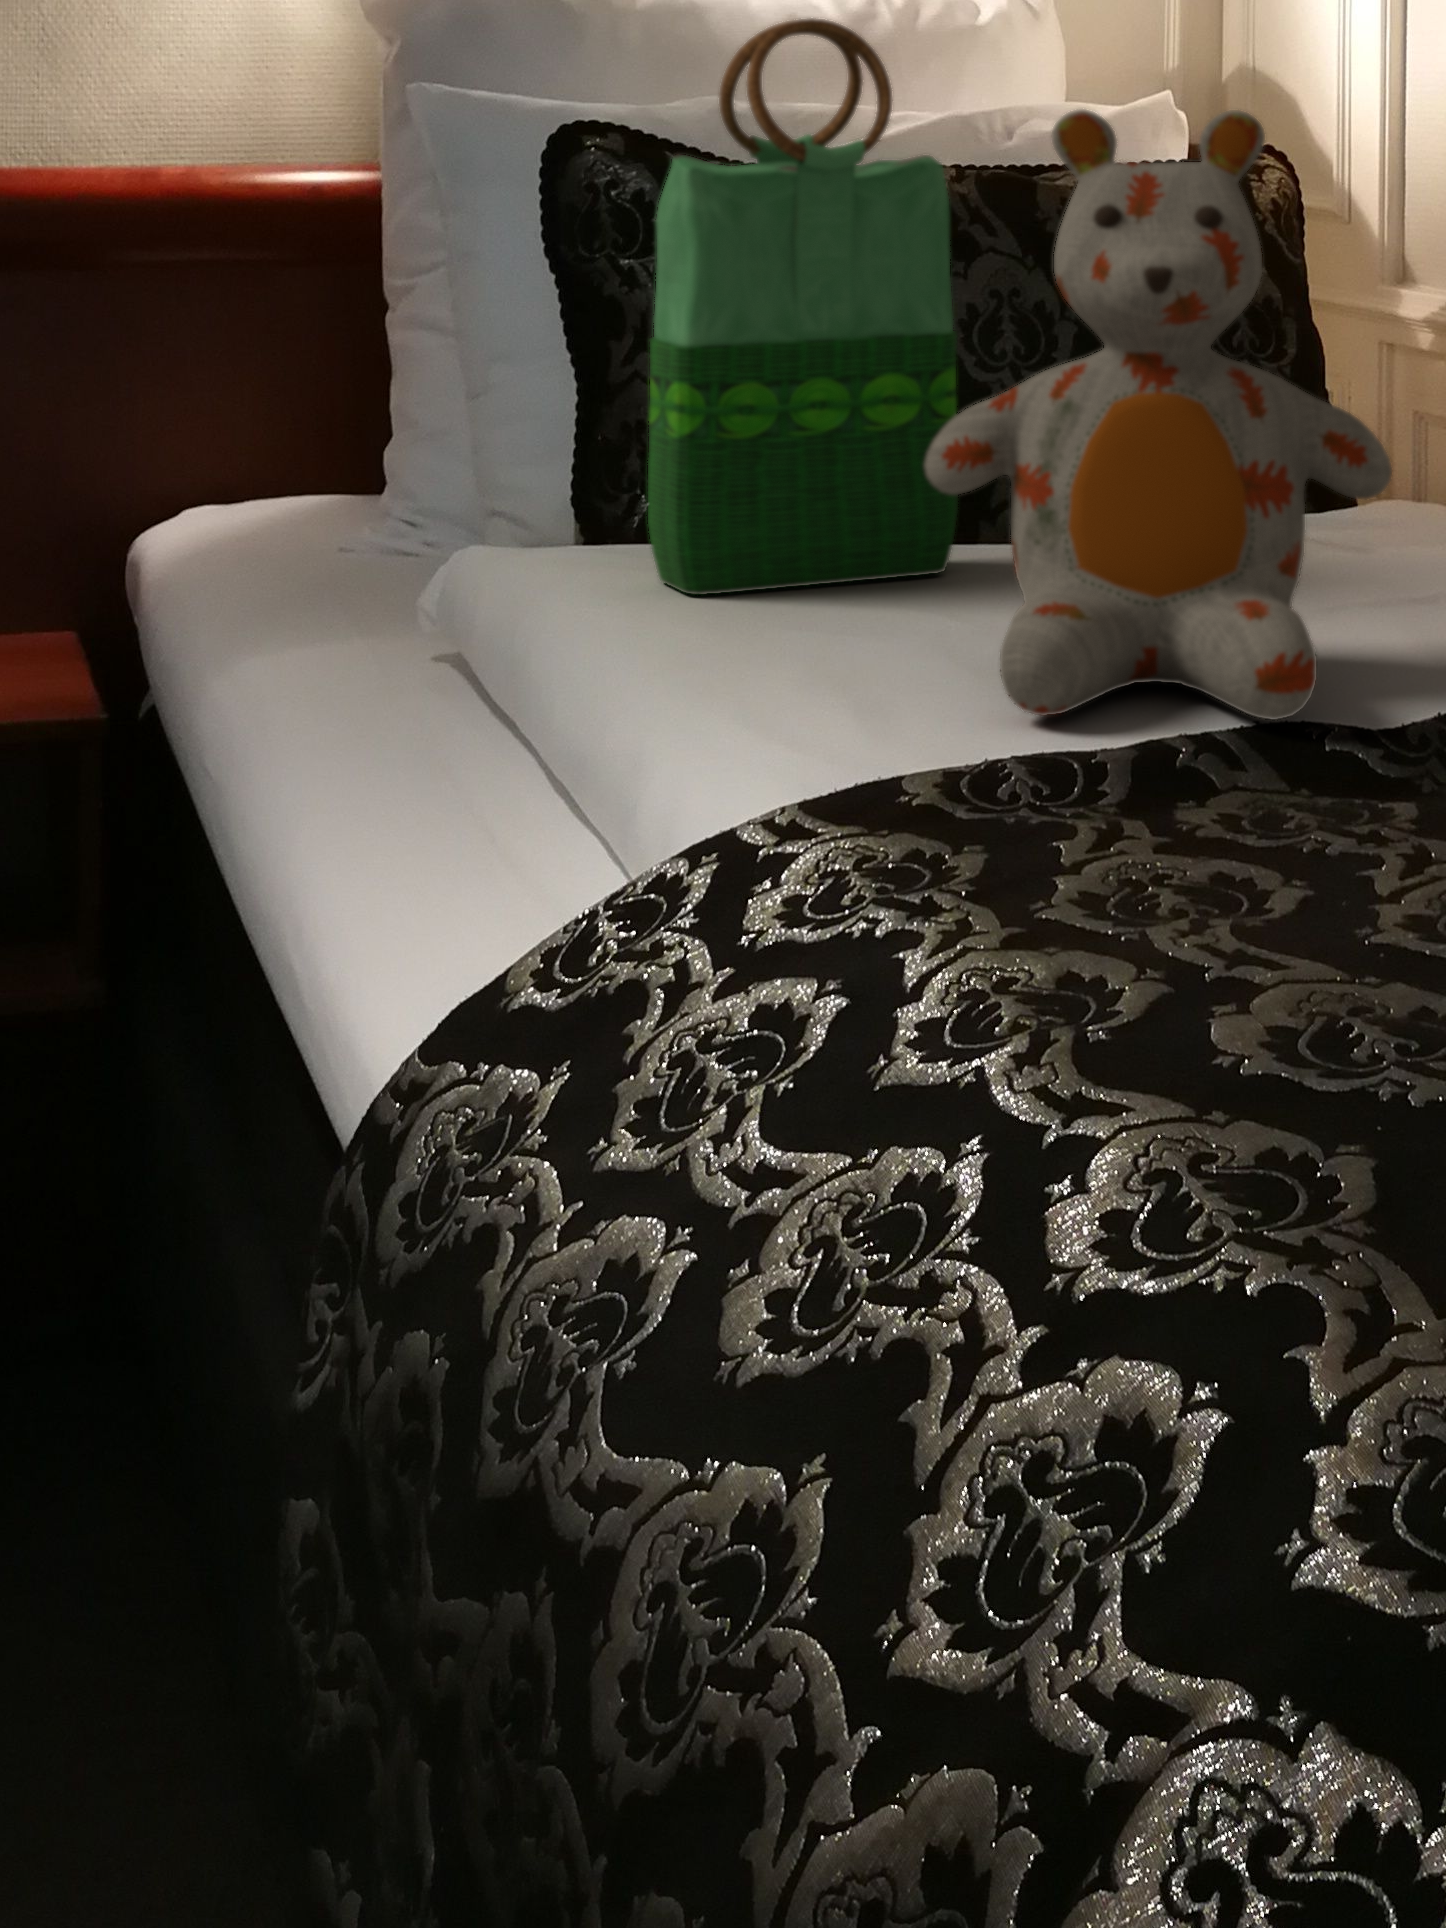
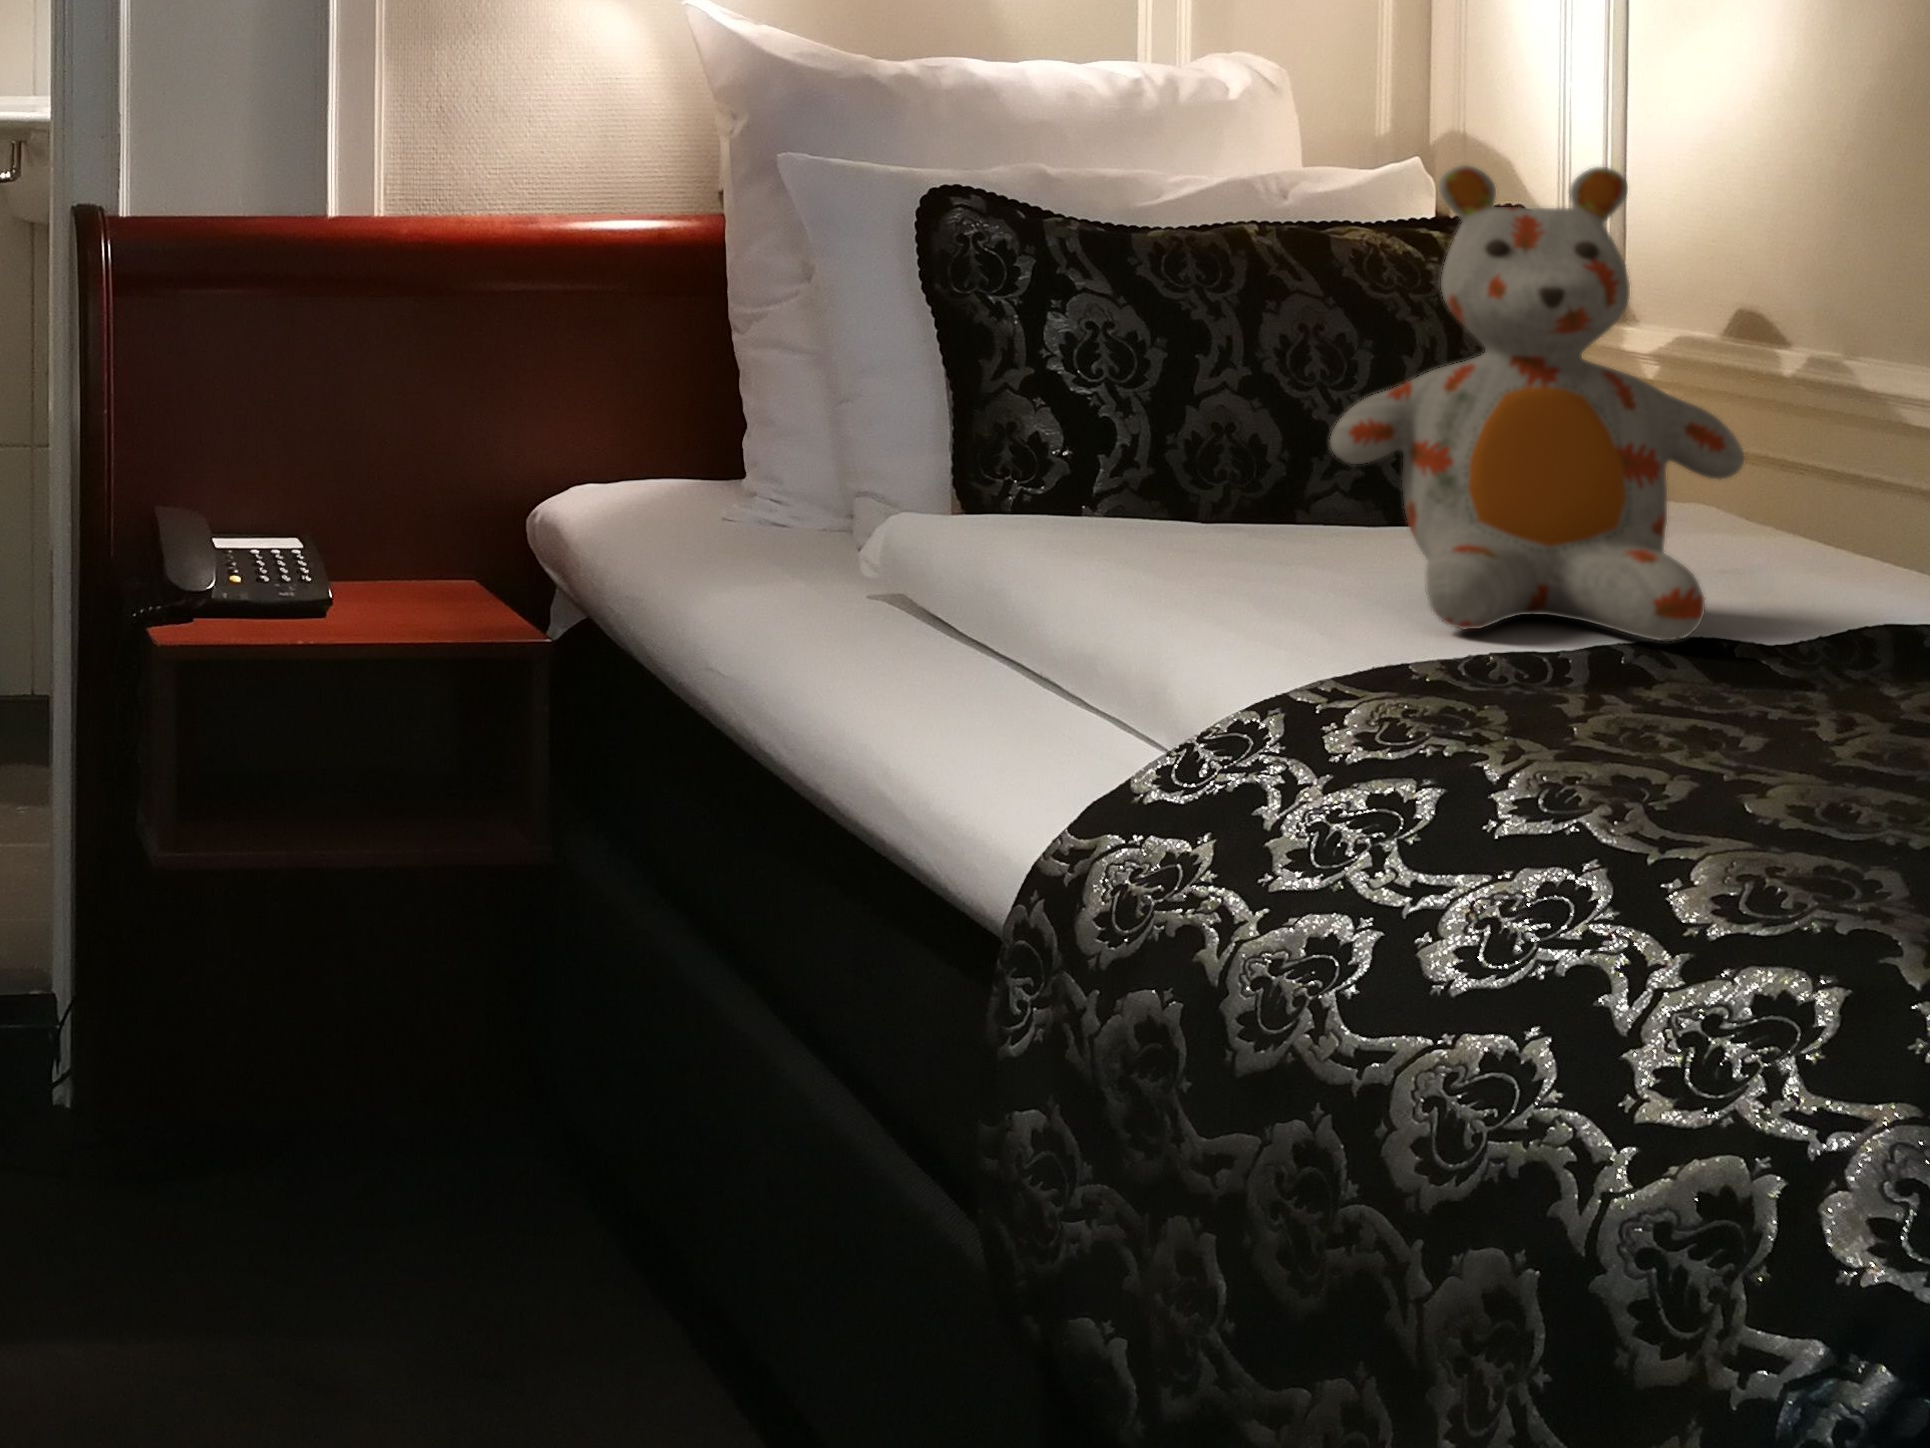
tote bag: present [648,18,958,595] -> none [1046,95,1302,545]

